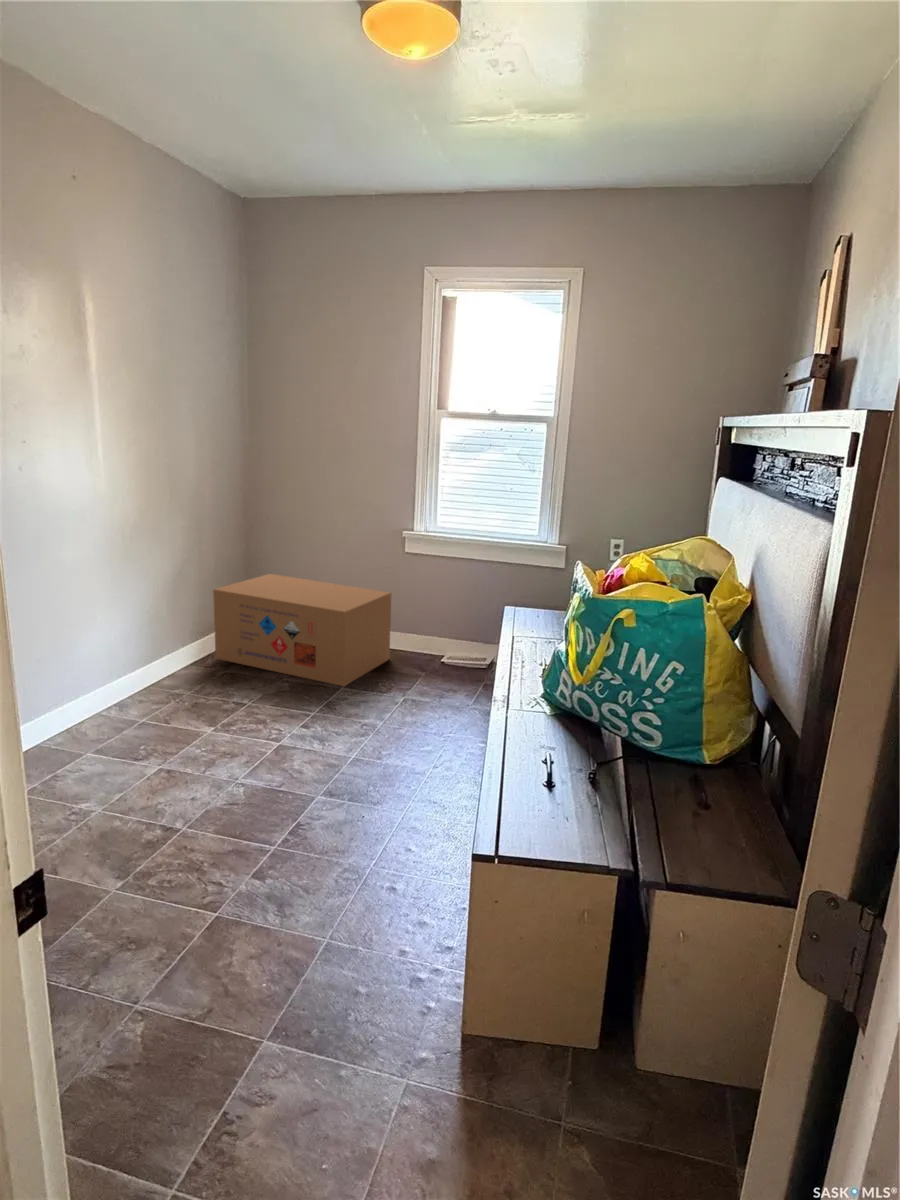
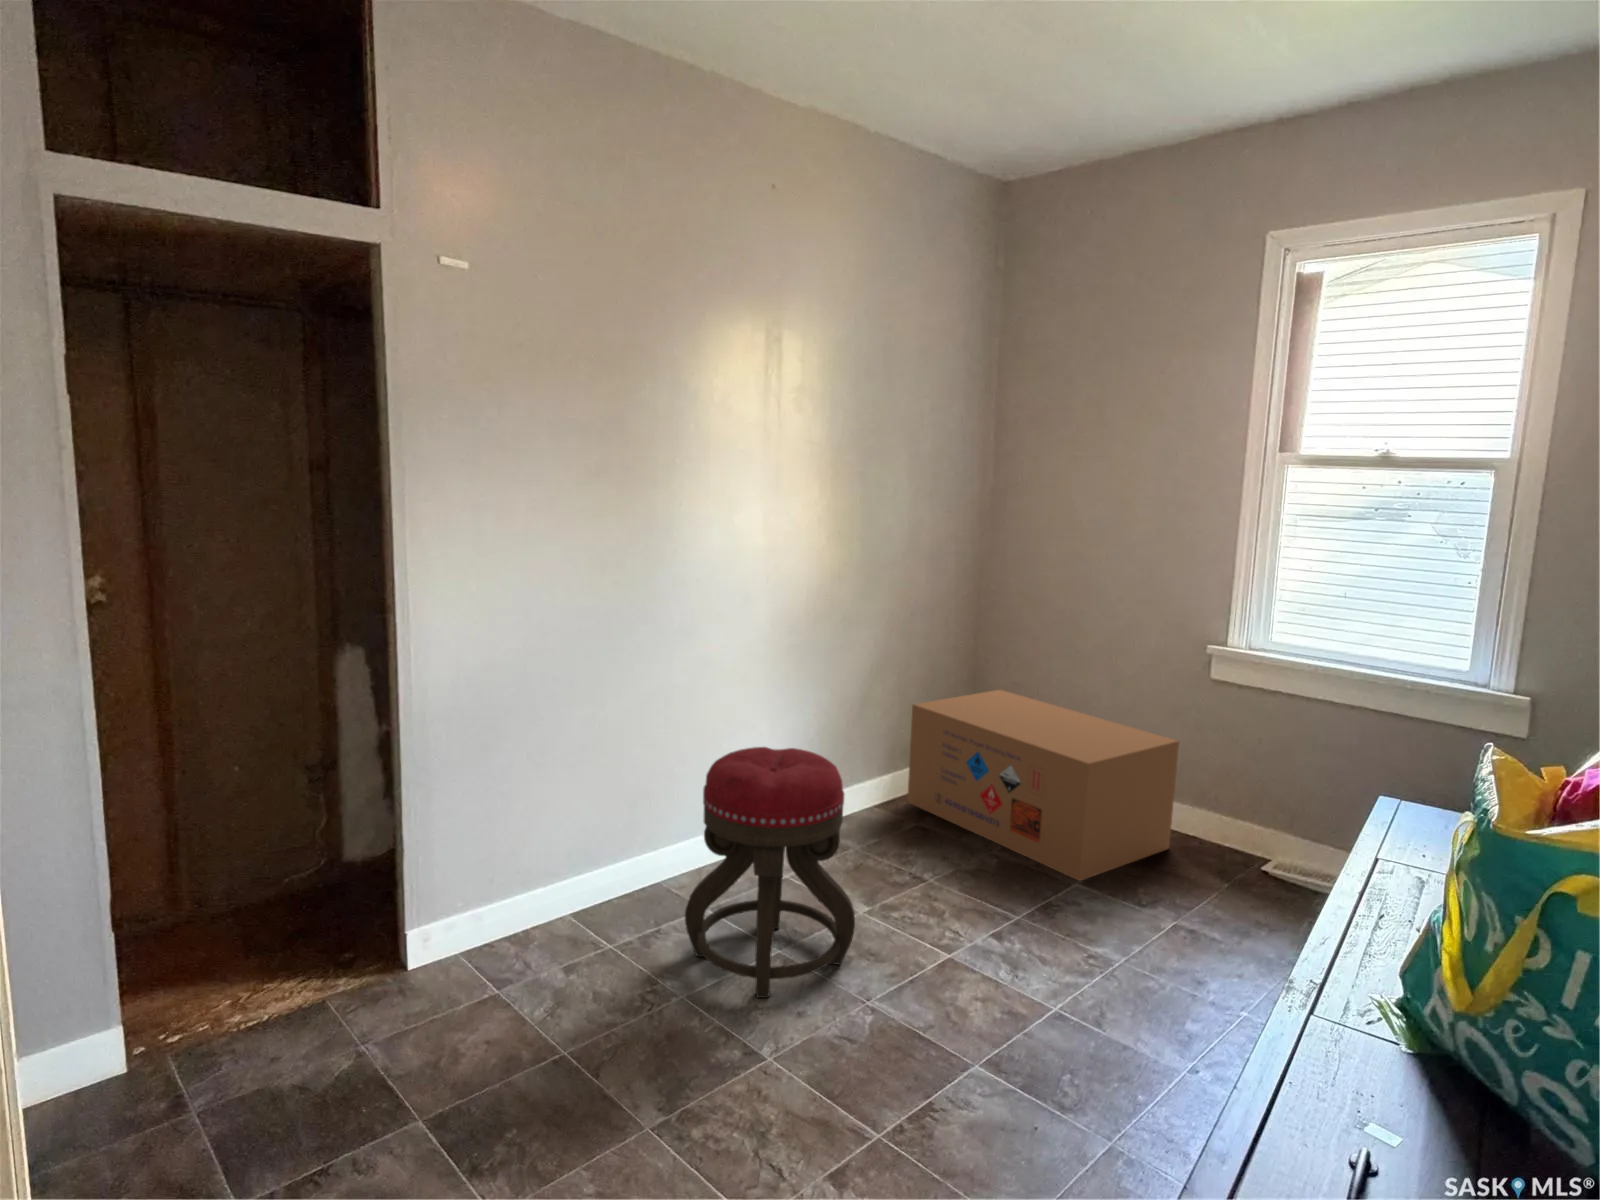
ottoman: none [86,624,217,797] -> present [685,747,855,998]

